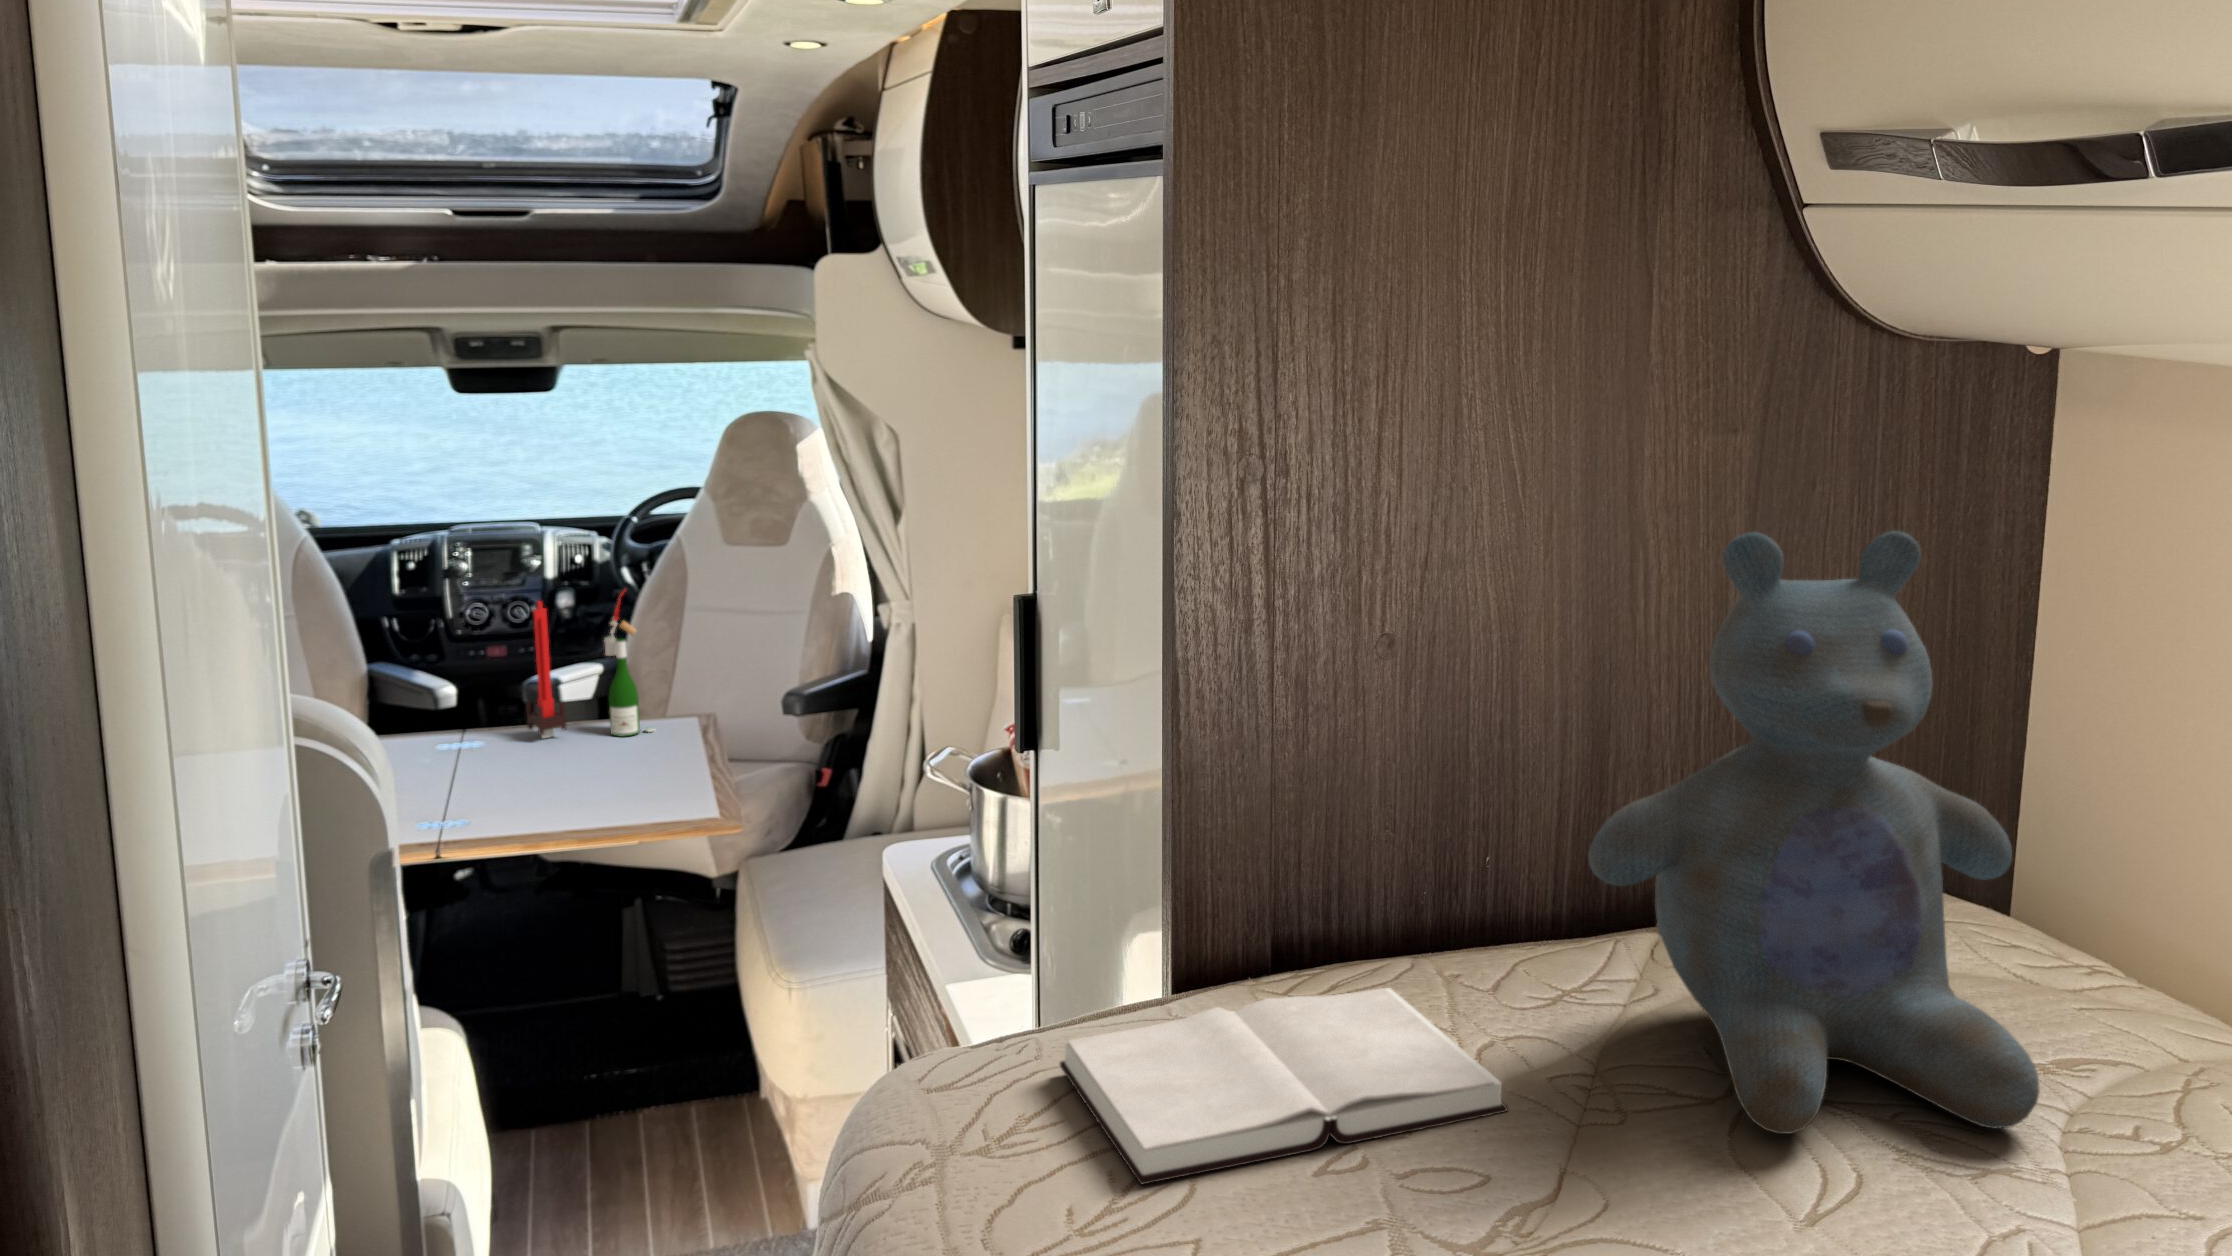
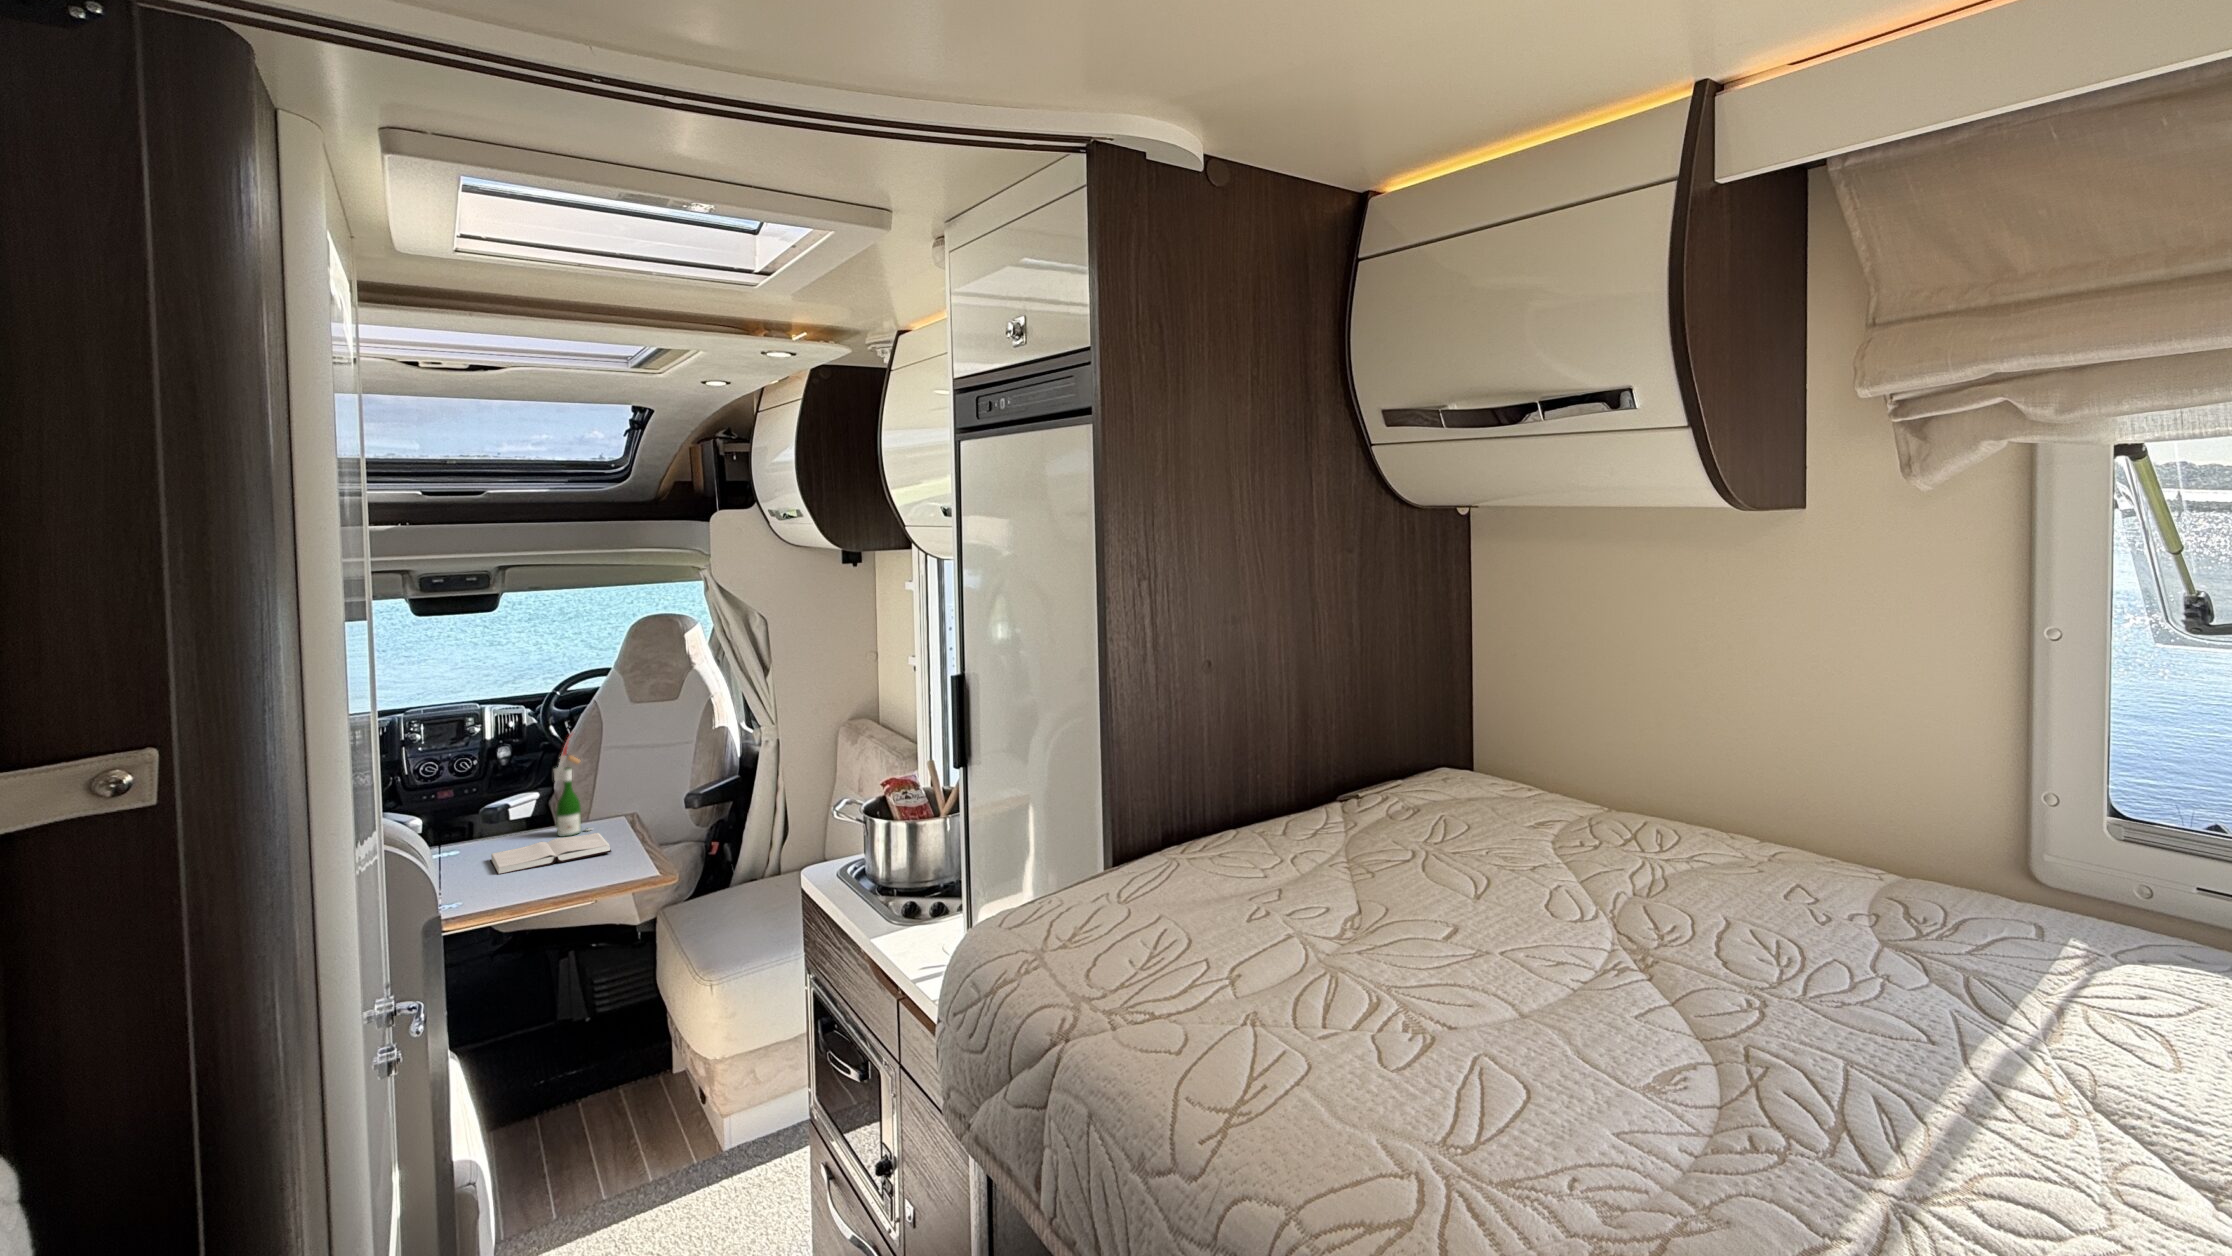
stuffed bear: present [1588,531,2039,1134] -> none [1331,581,1546,867]
candle: present [526,601,567,739] -> none [487,747,521,845]
hardback book: present [1060,988,1508,1184] -> present [490,833,611,875]

